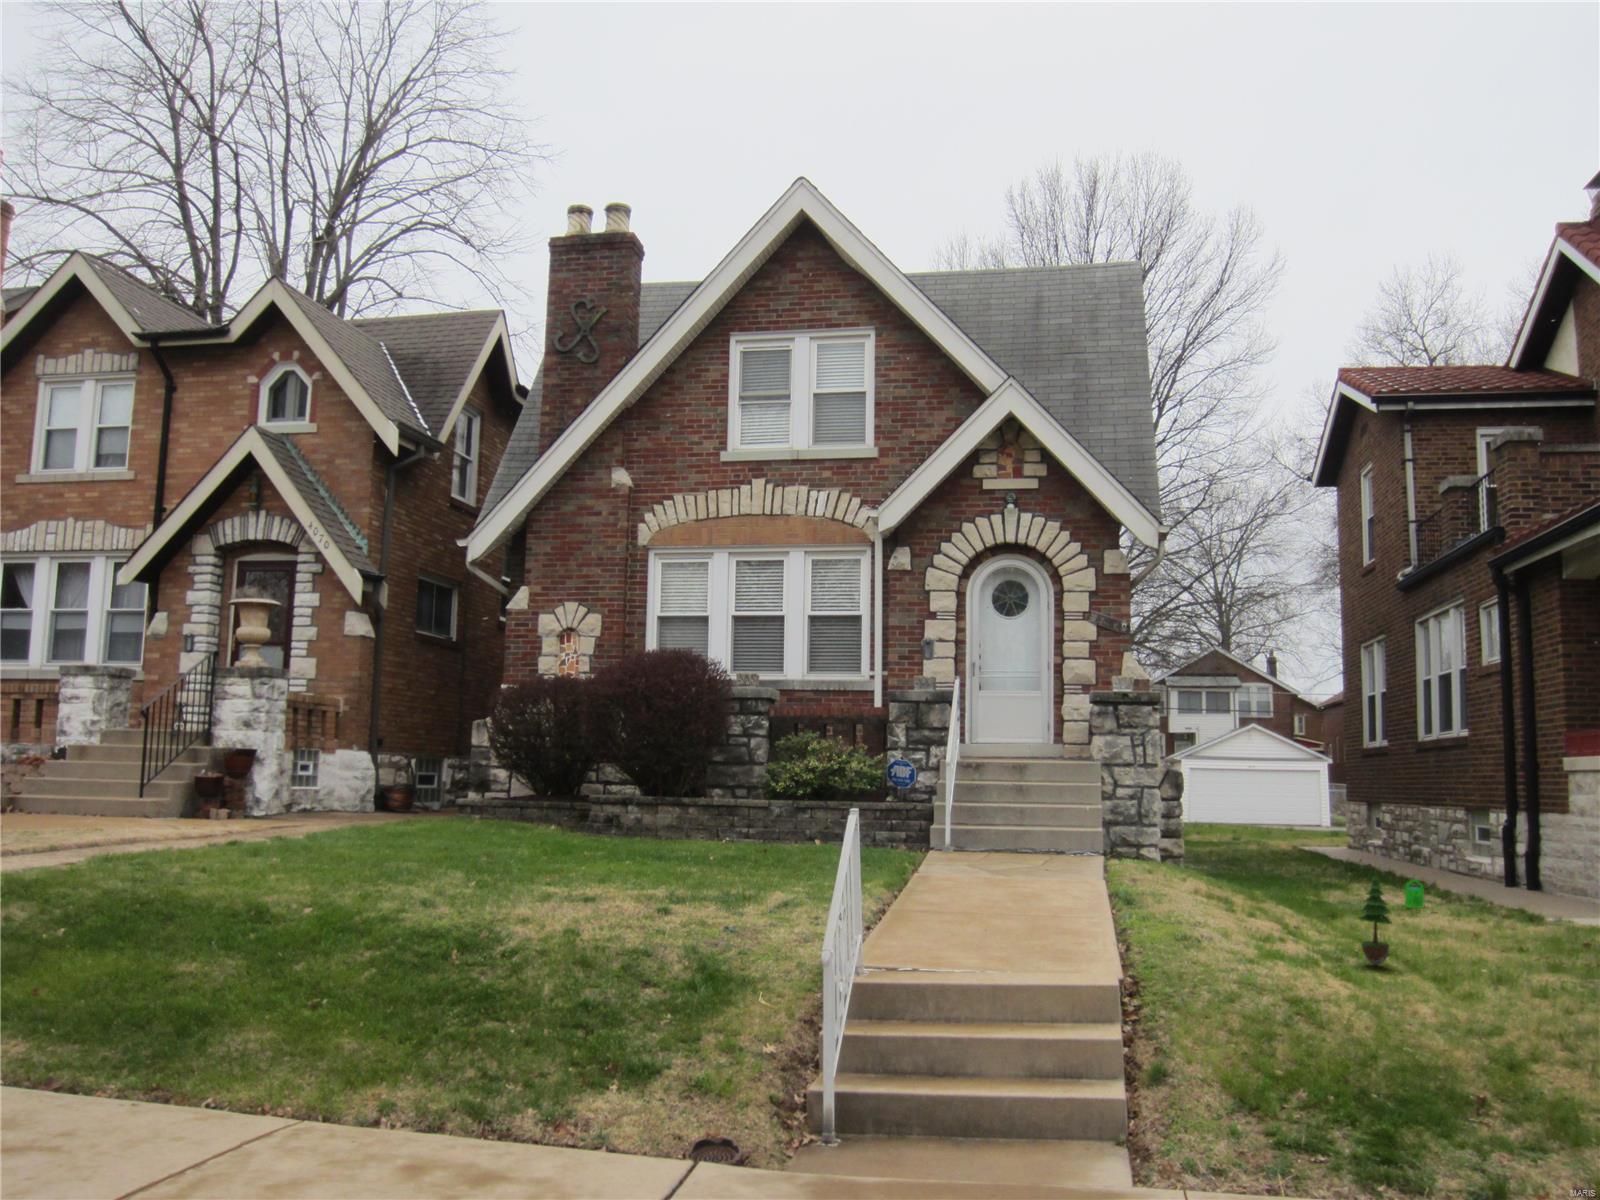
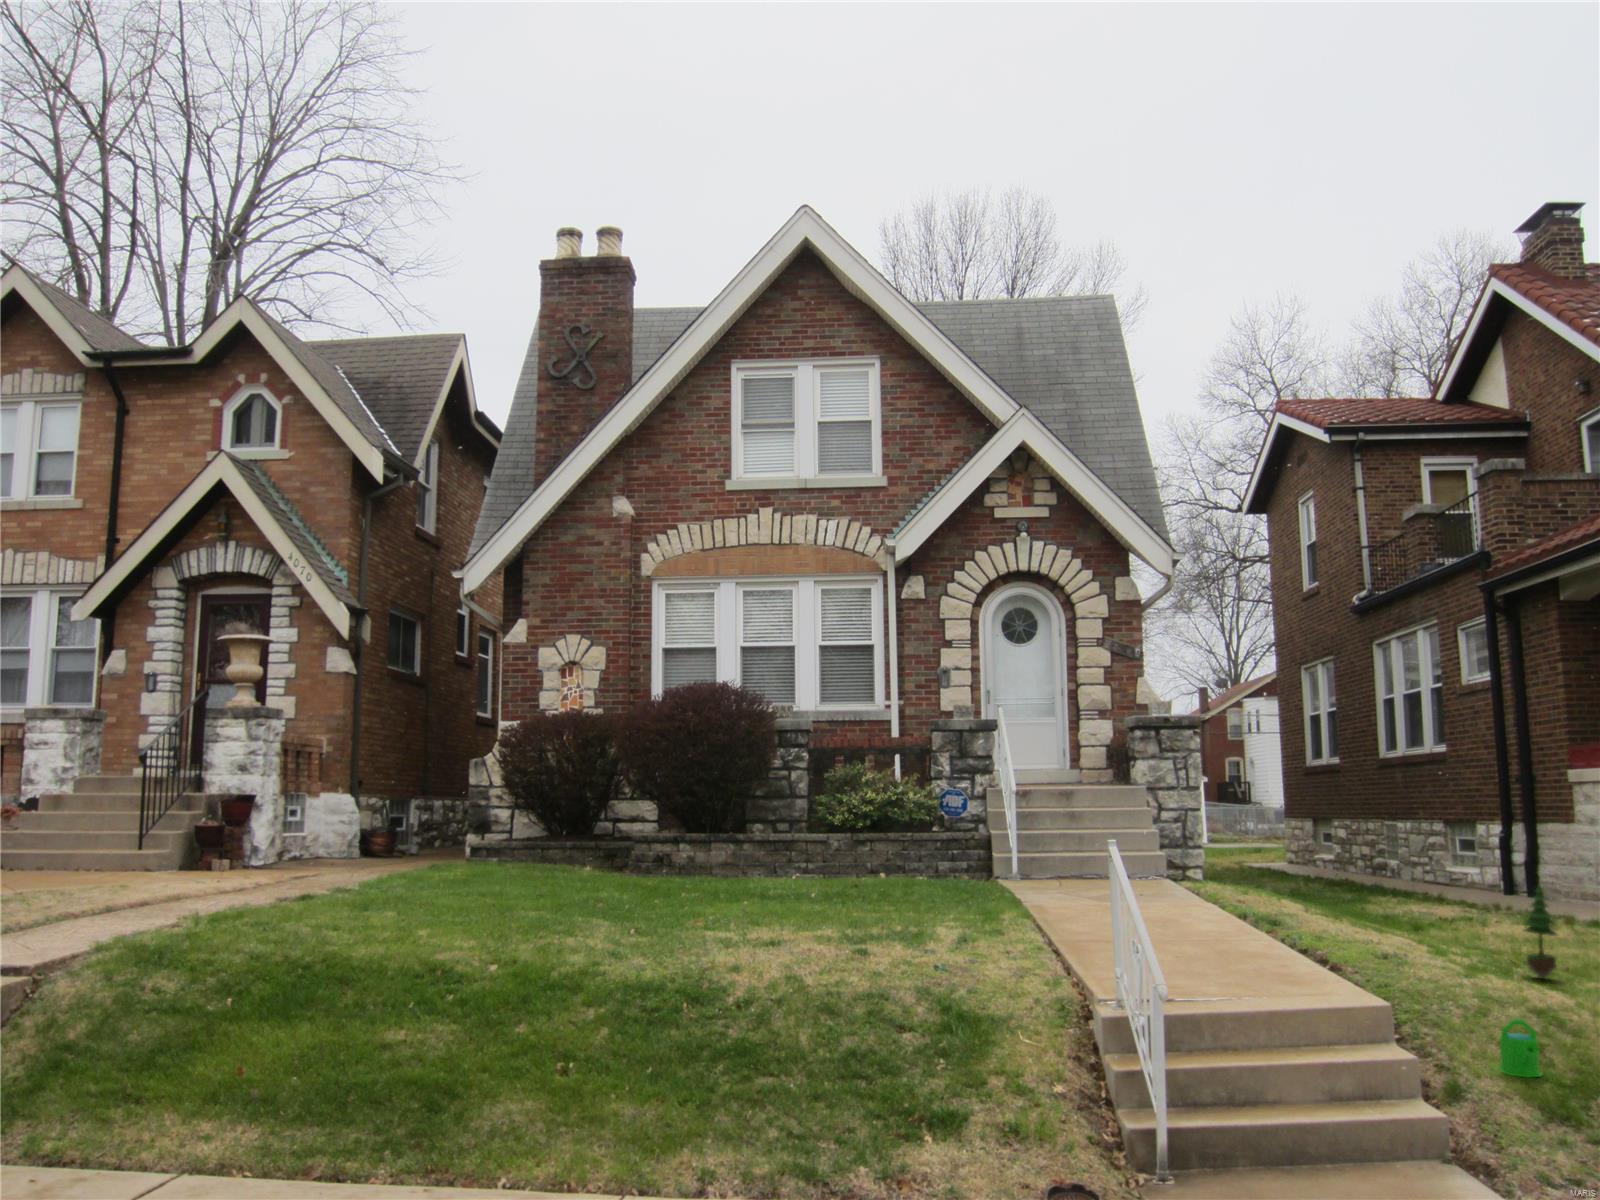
watering can: present [1405,879,1424,908] -> present [1500,1018,1542,1077]

